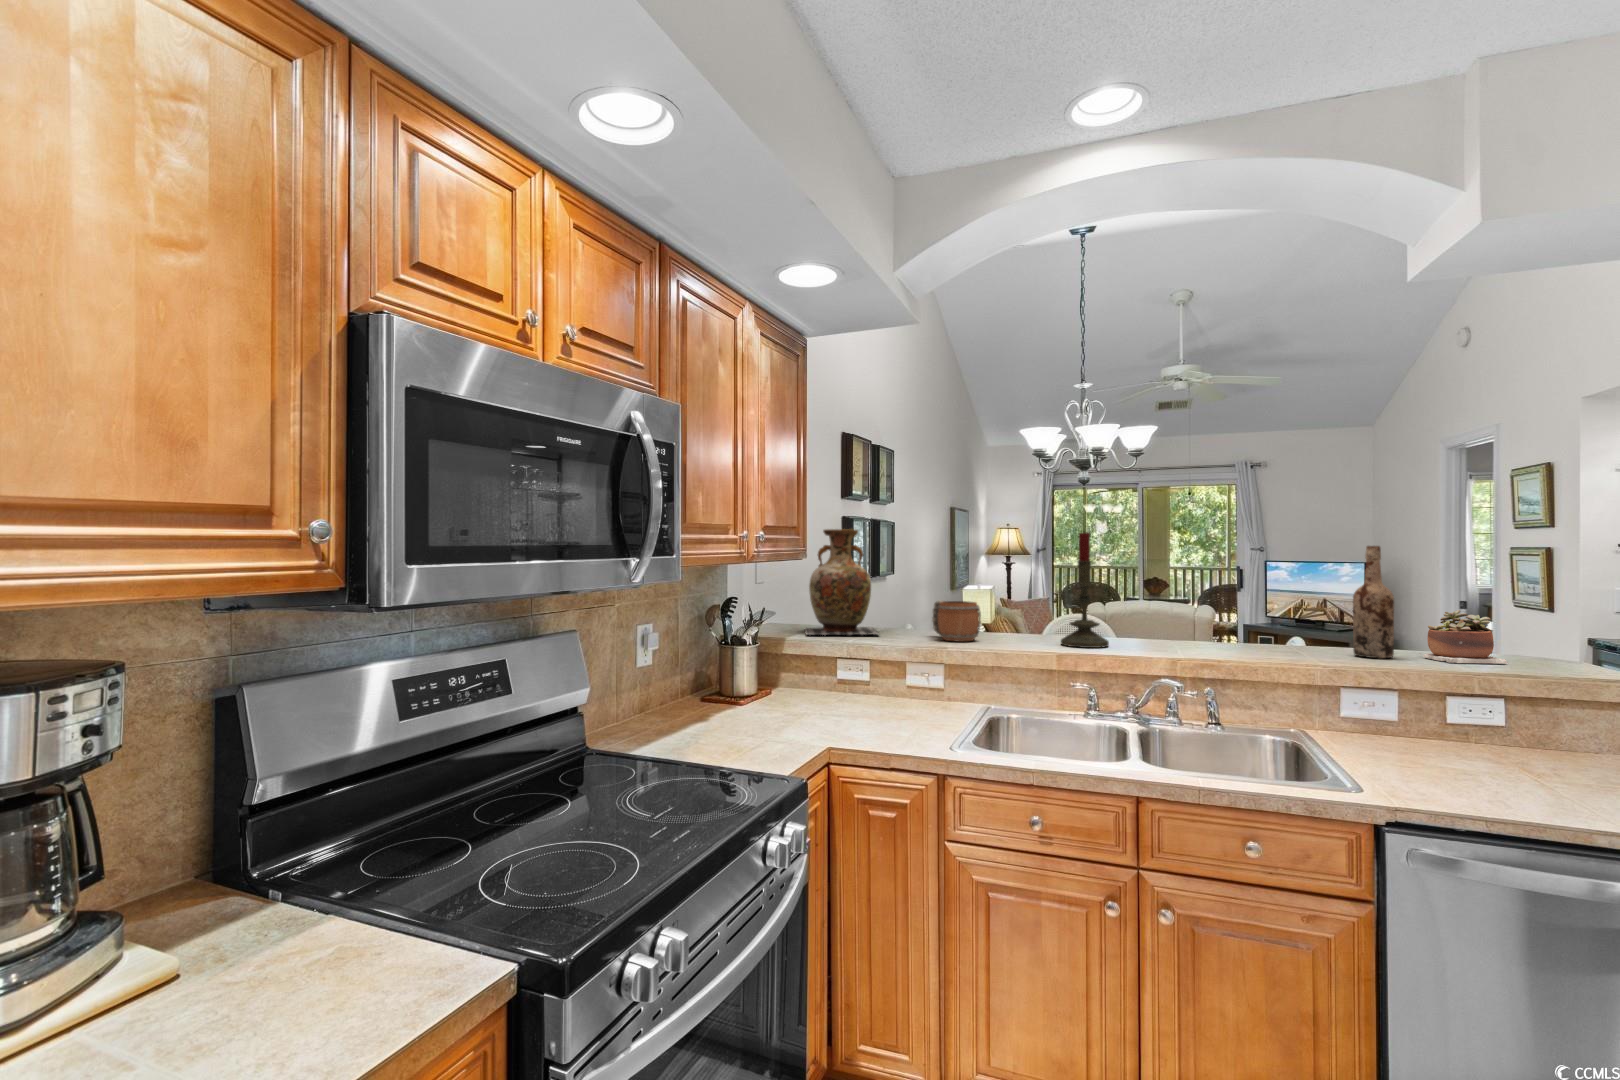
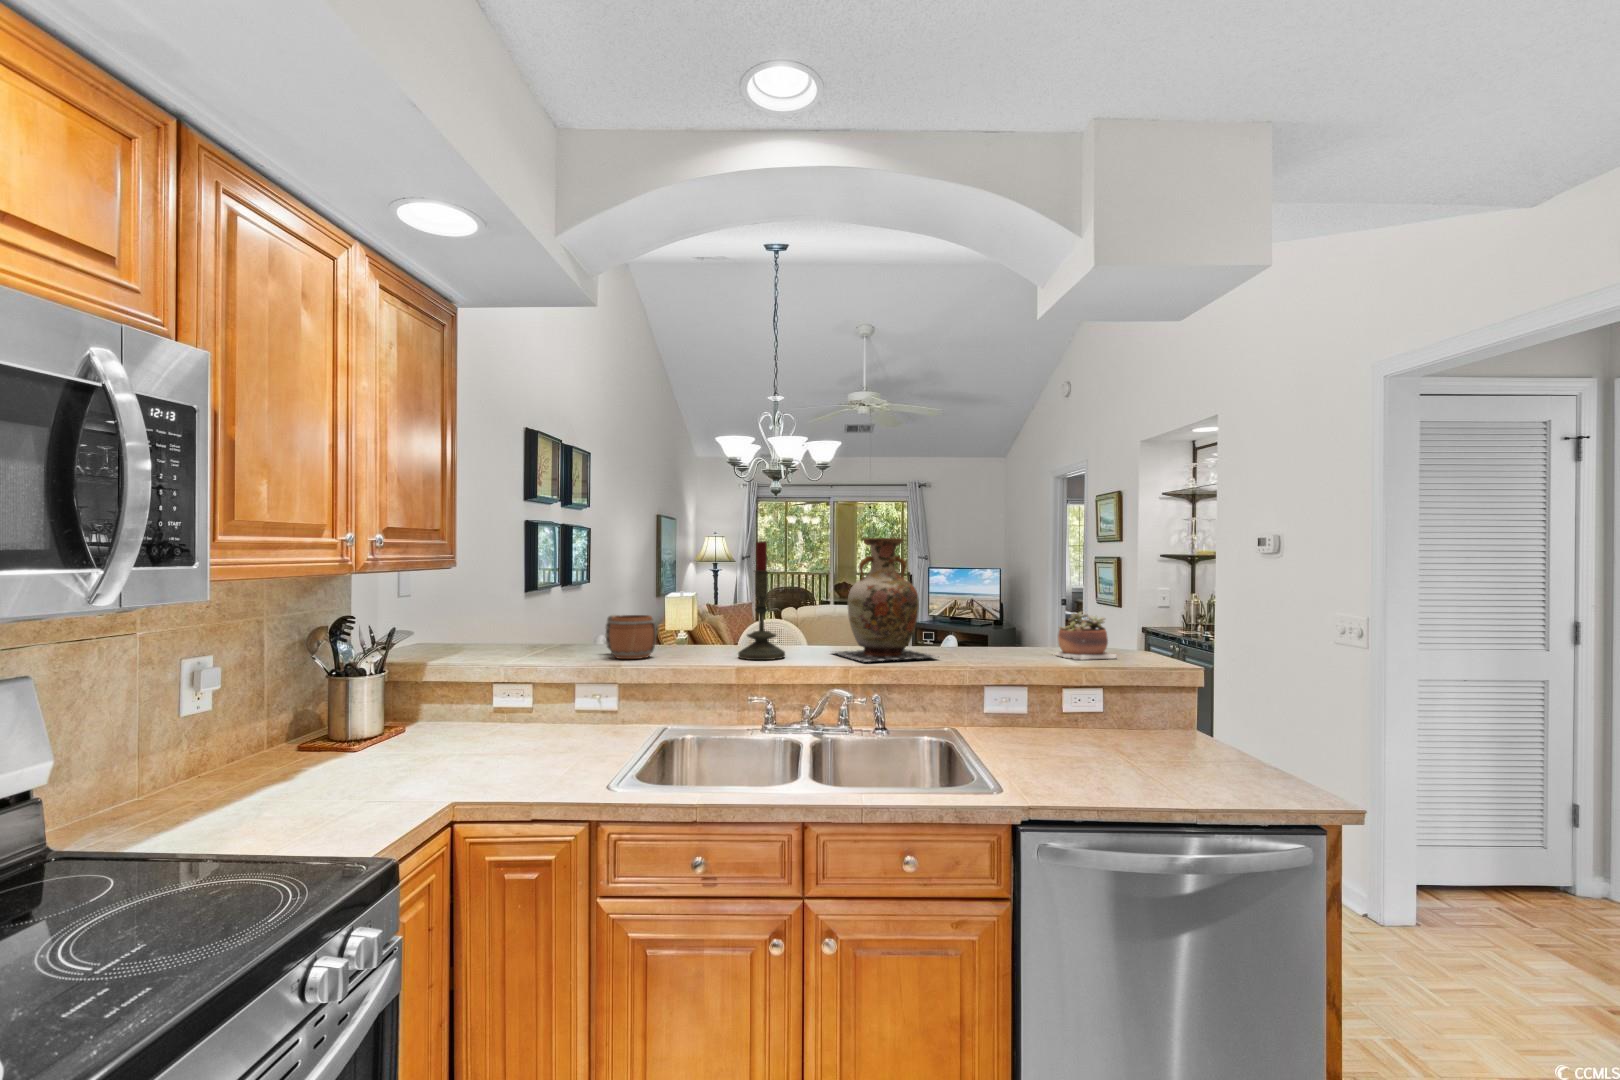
vase: present [805,529,879,635] -> present [835,538,939,662]
wine bottle: present [1353,546,1394,658] -> none [1000,554,1032,658]

